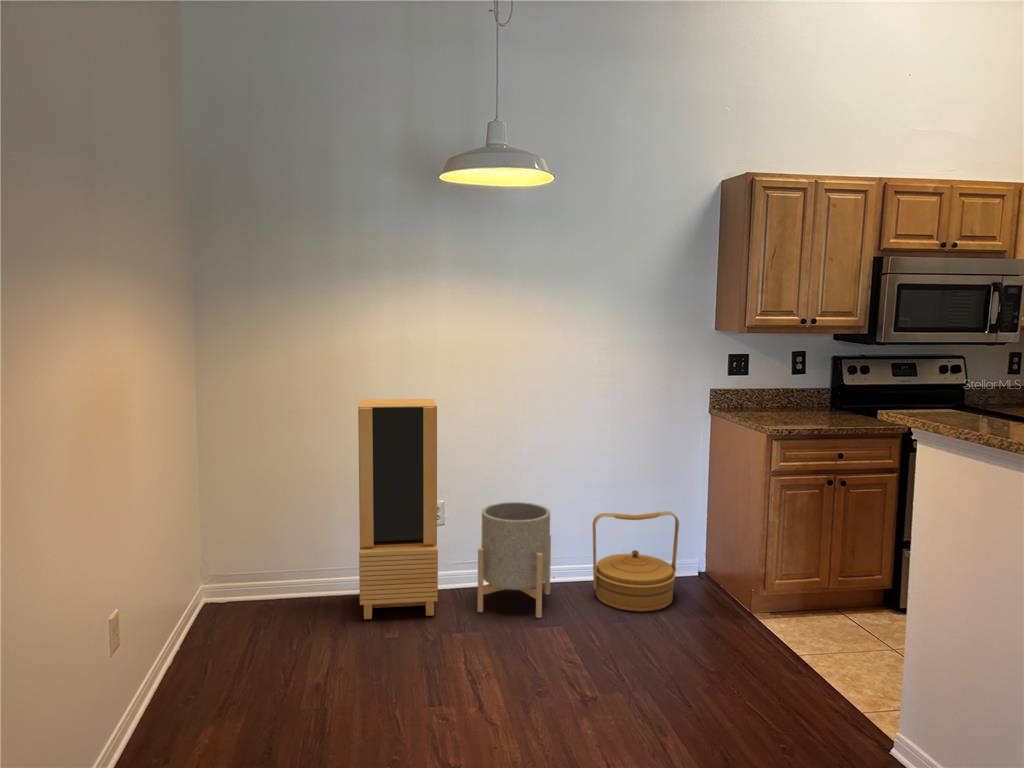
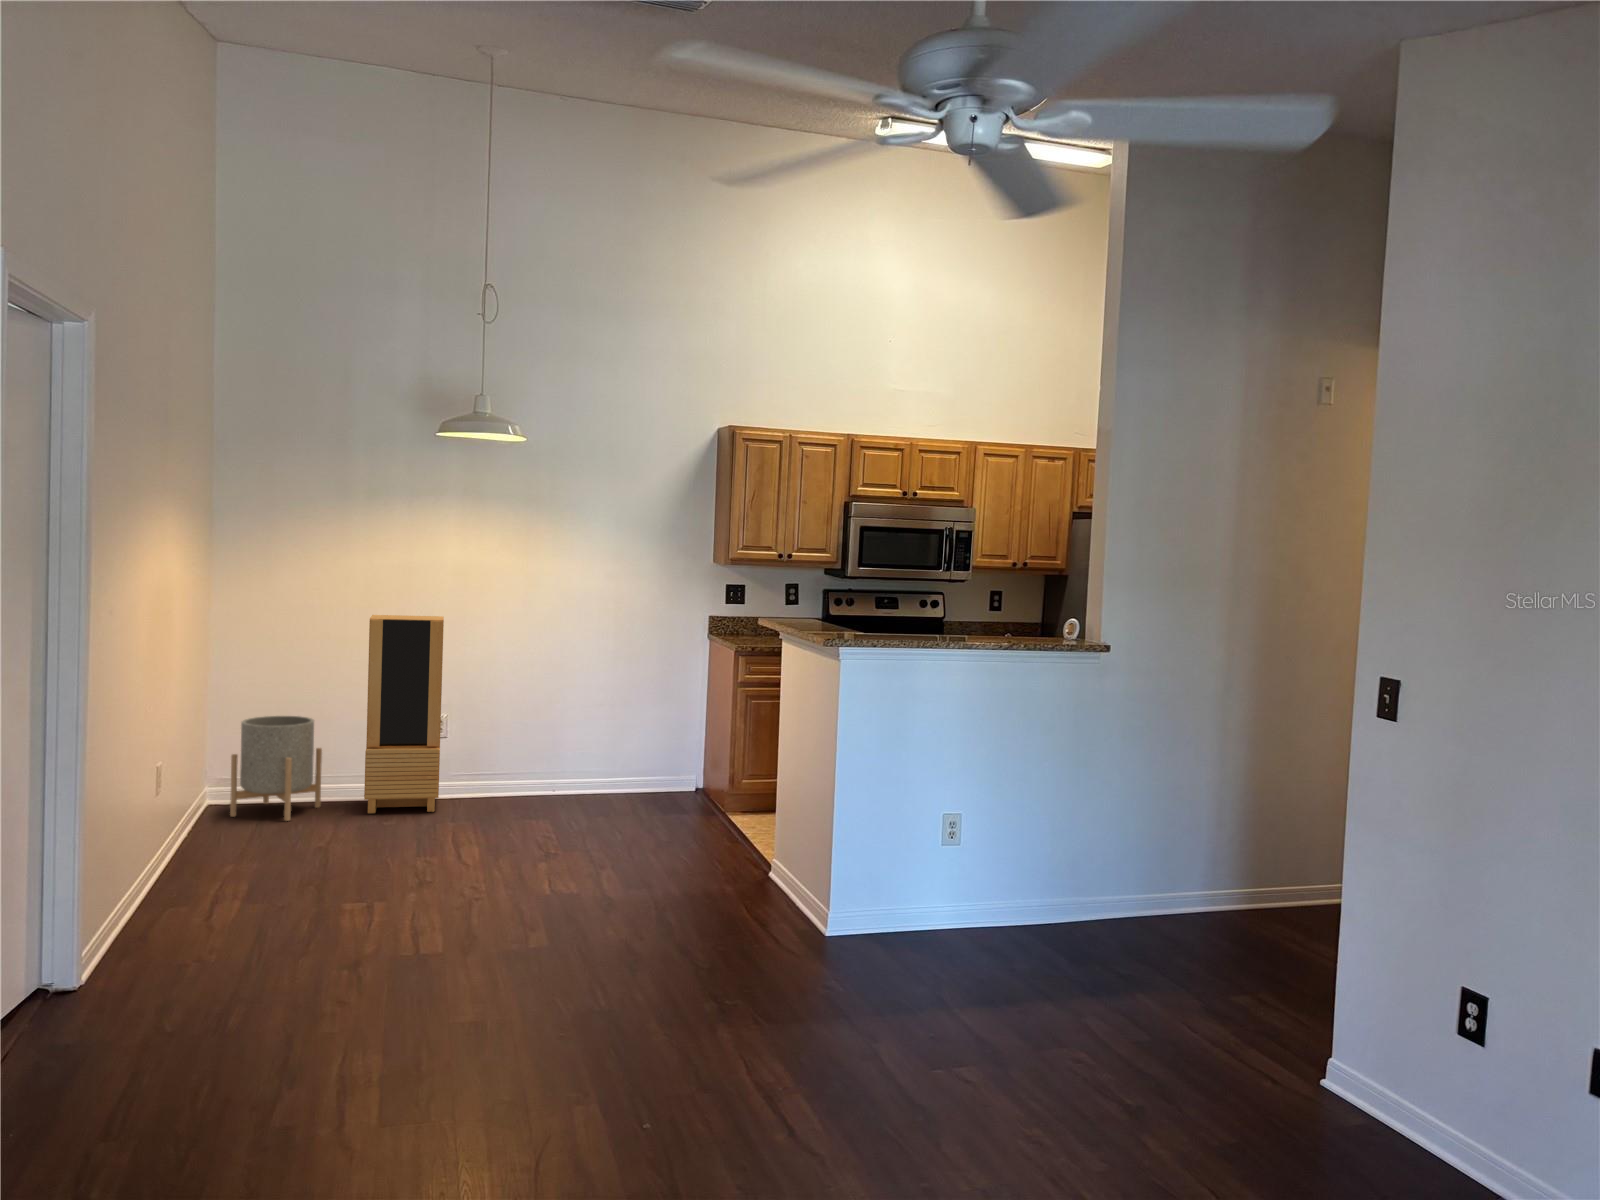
planter: present [478,502,551,618] -> present [230,716,322,821]
woven basket: present [592,512,679,611] -> none [589,724,670,810]

